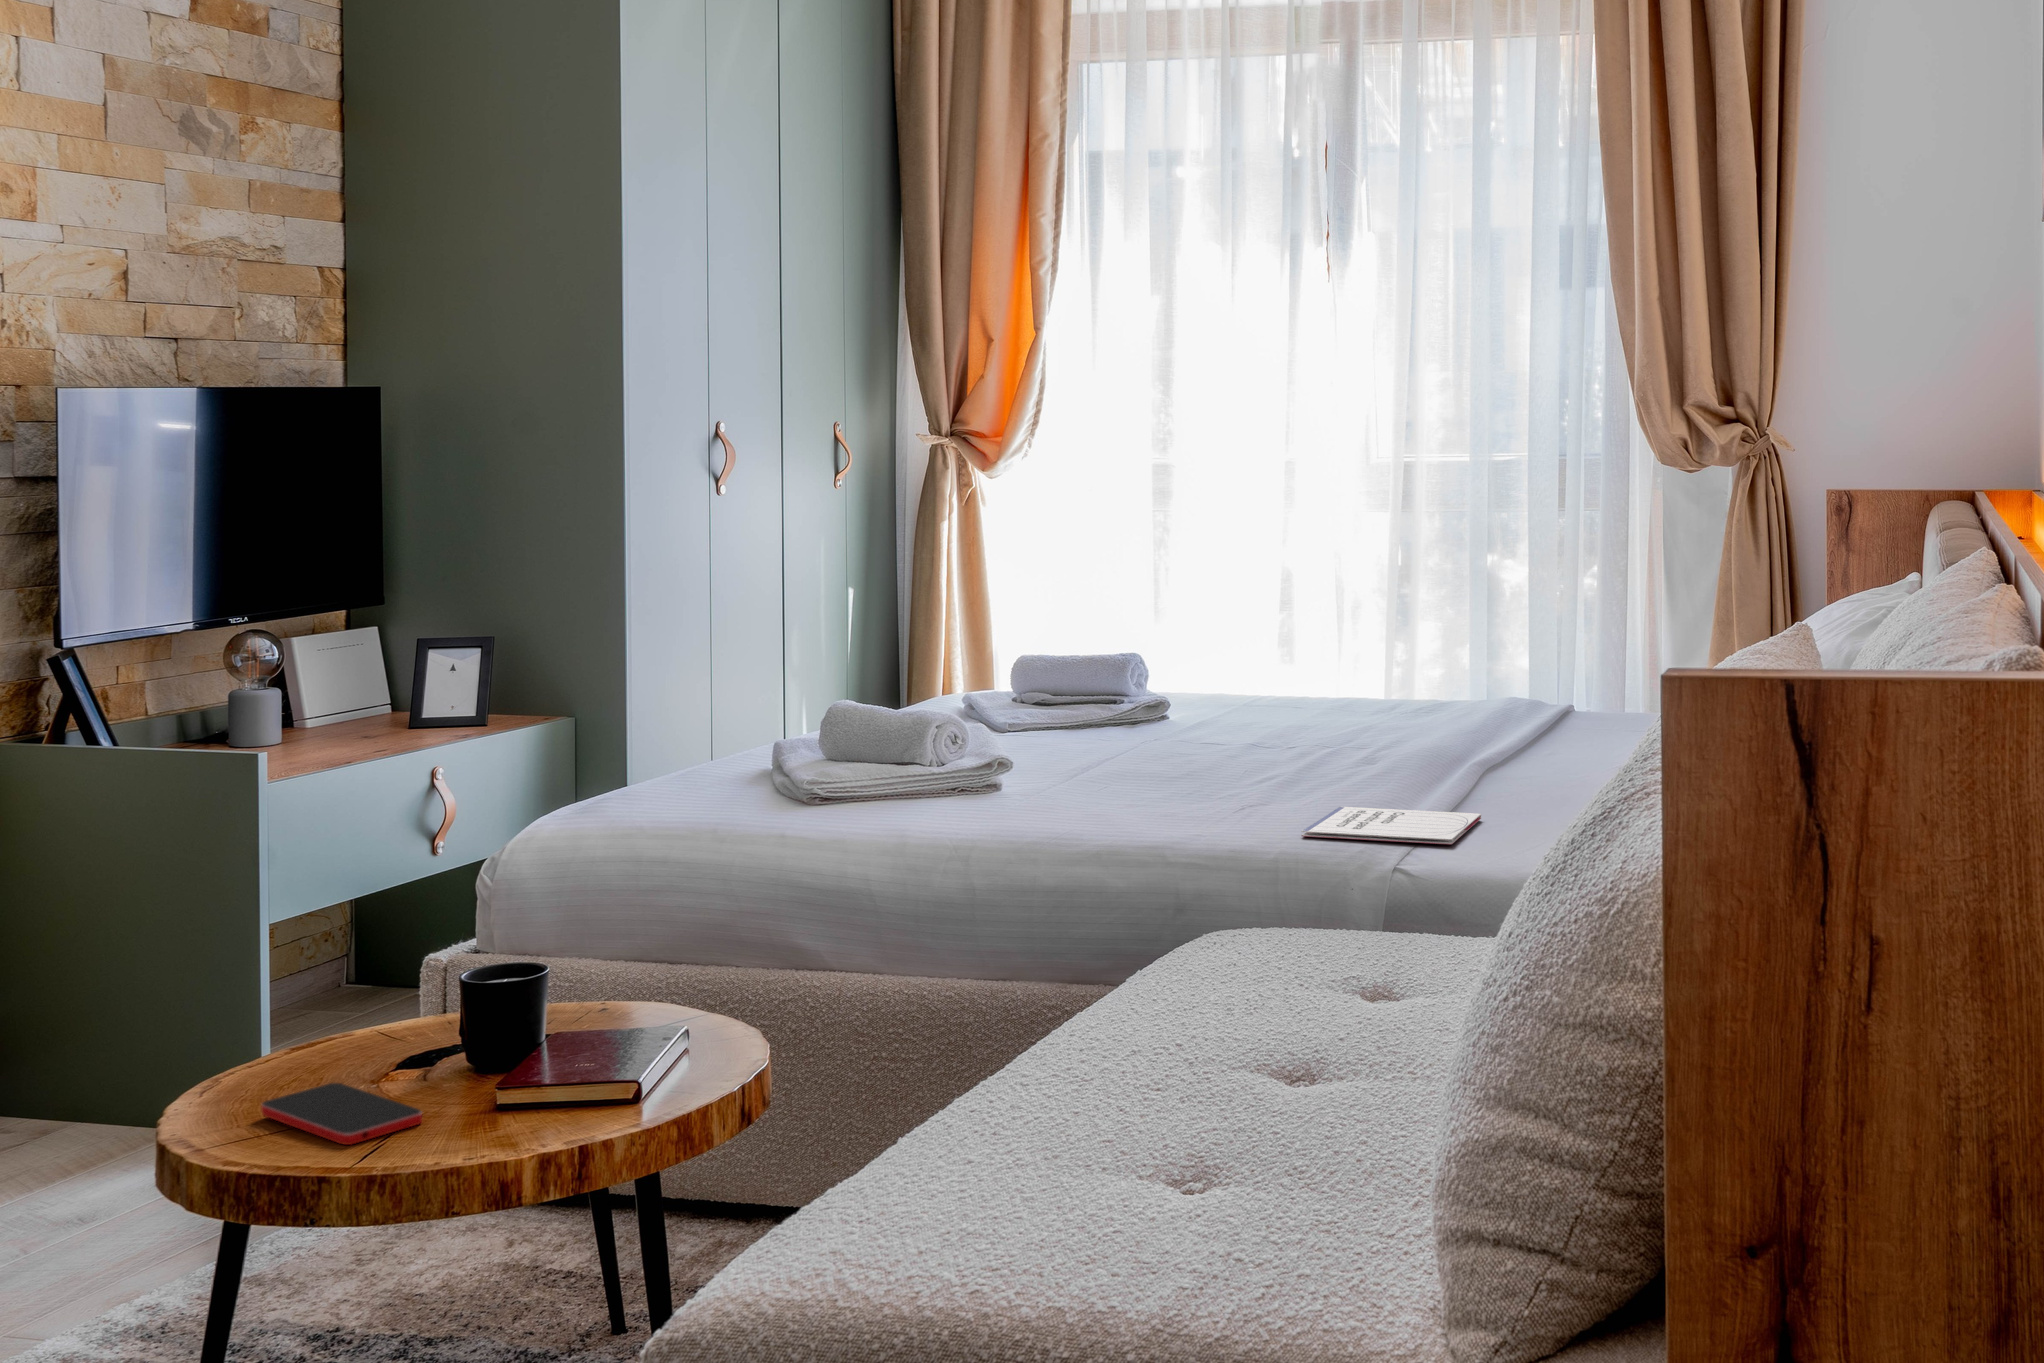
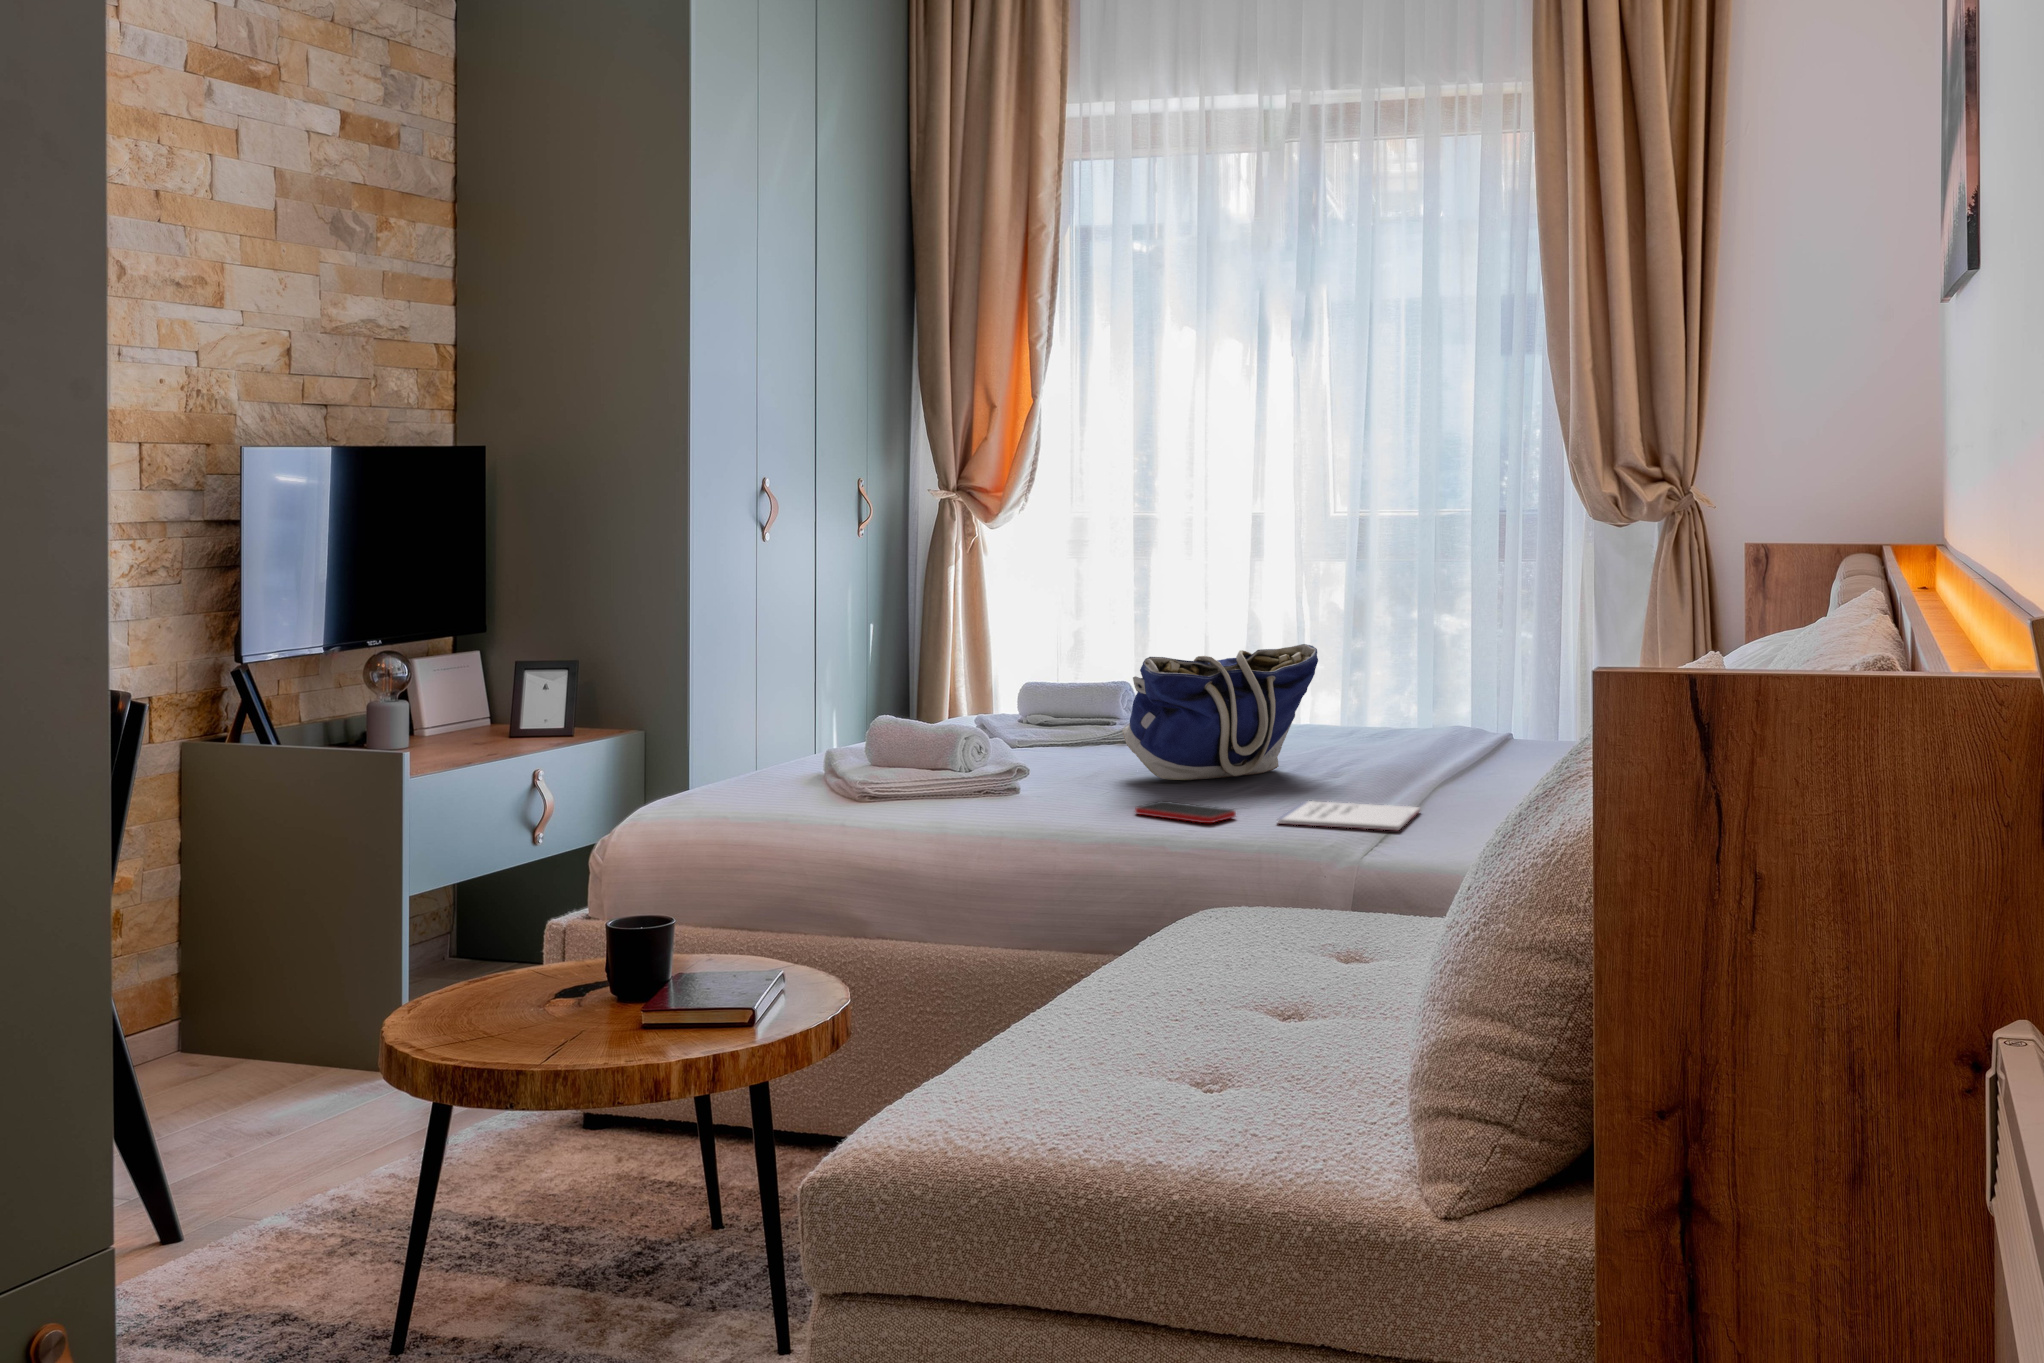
tote bag: none [1122,613,1359,781] -> present [1122,644,1318,780]
smartphone: present [261,1083,422,1145] -> present [1135,801,1236,823]

